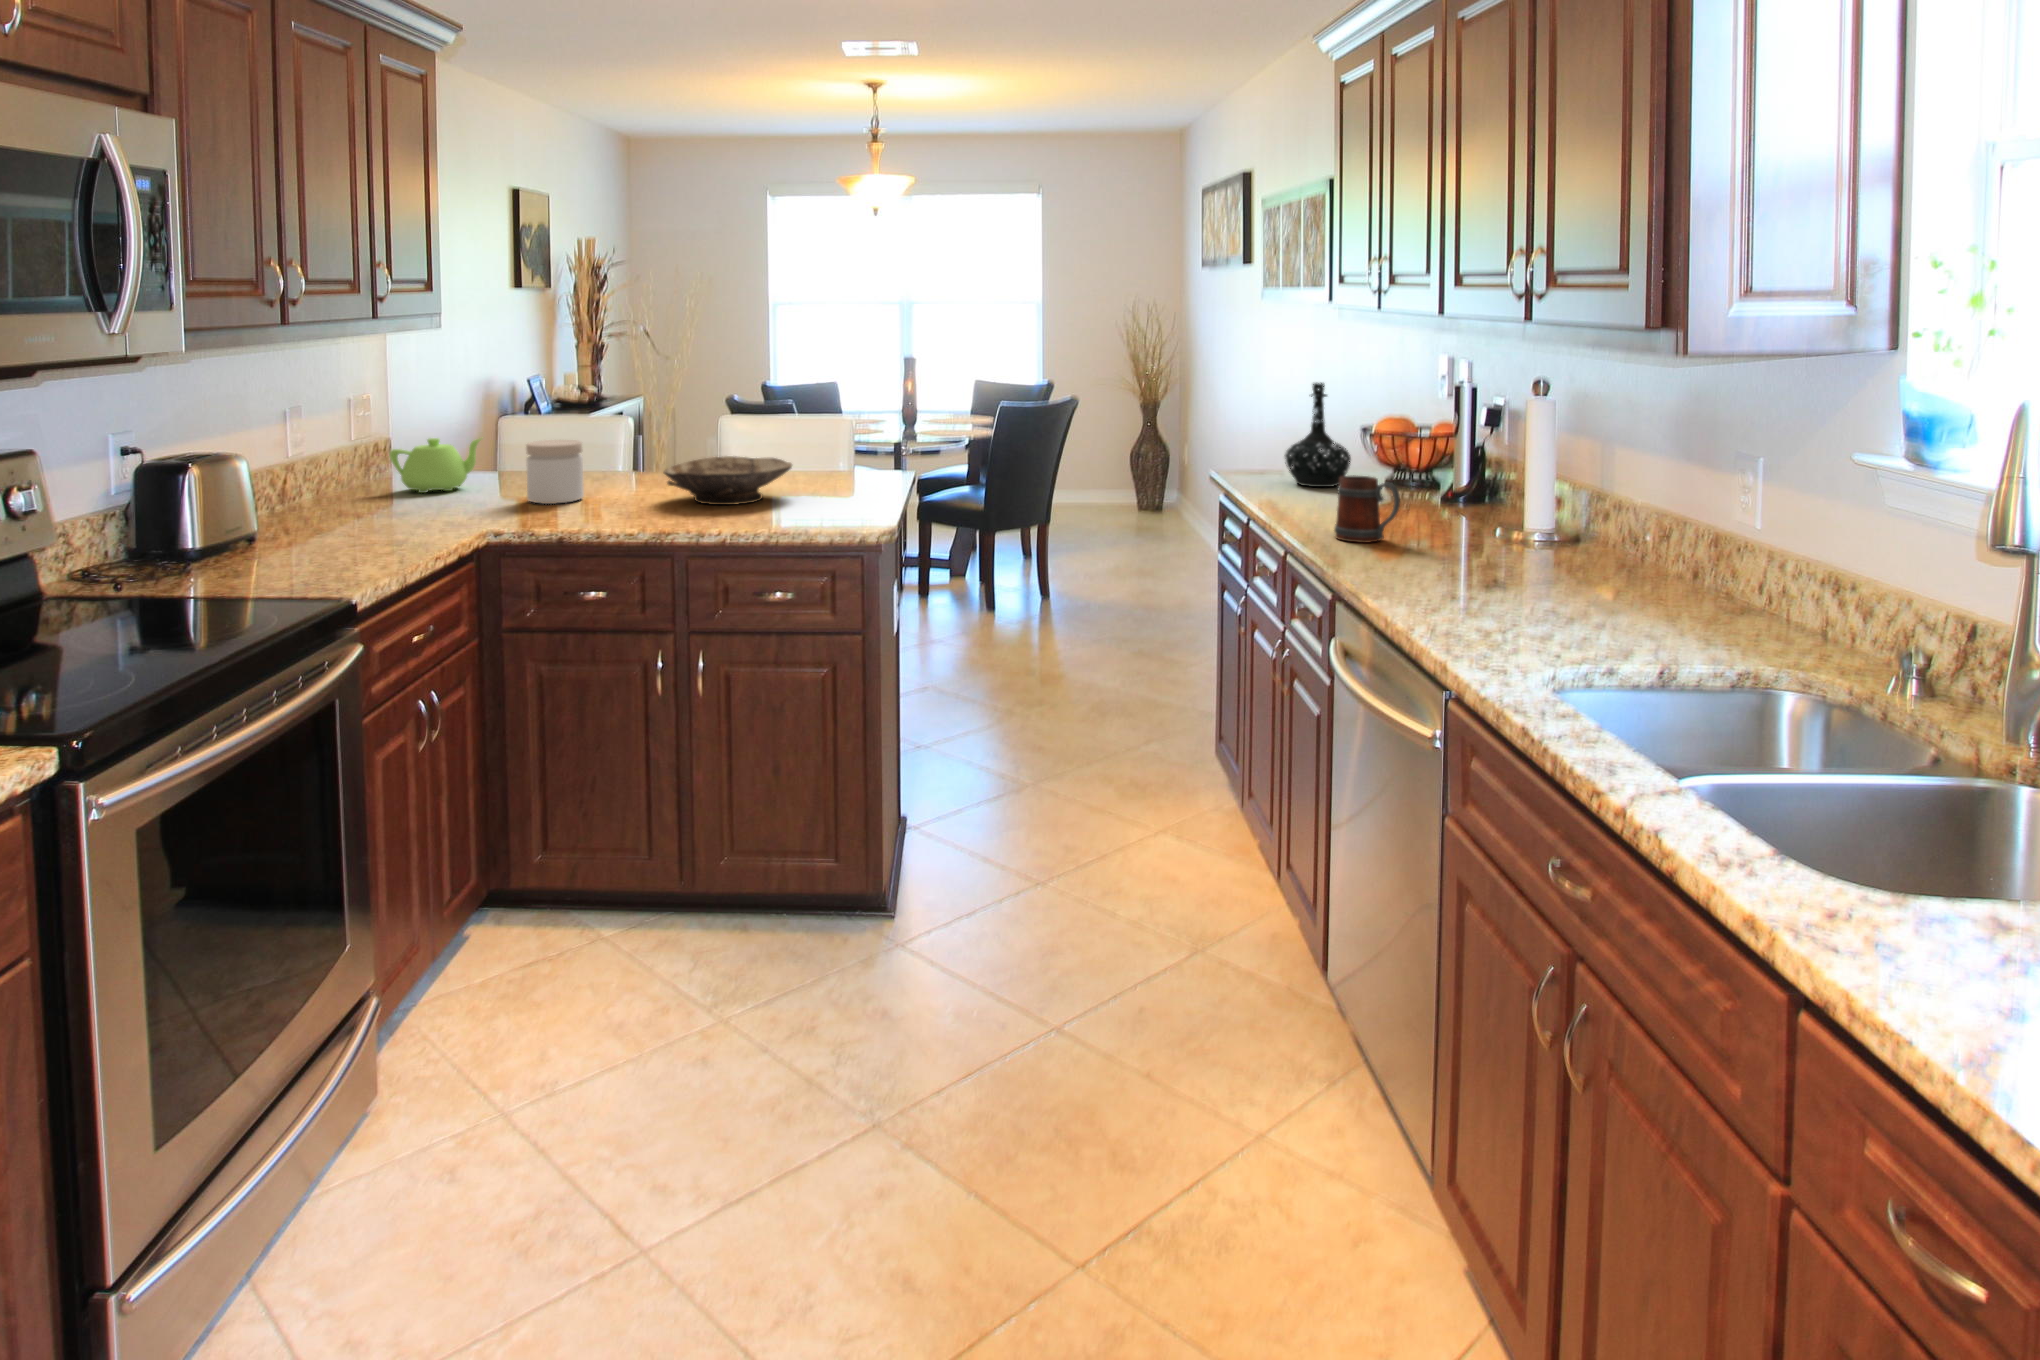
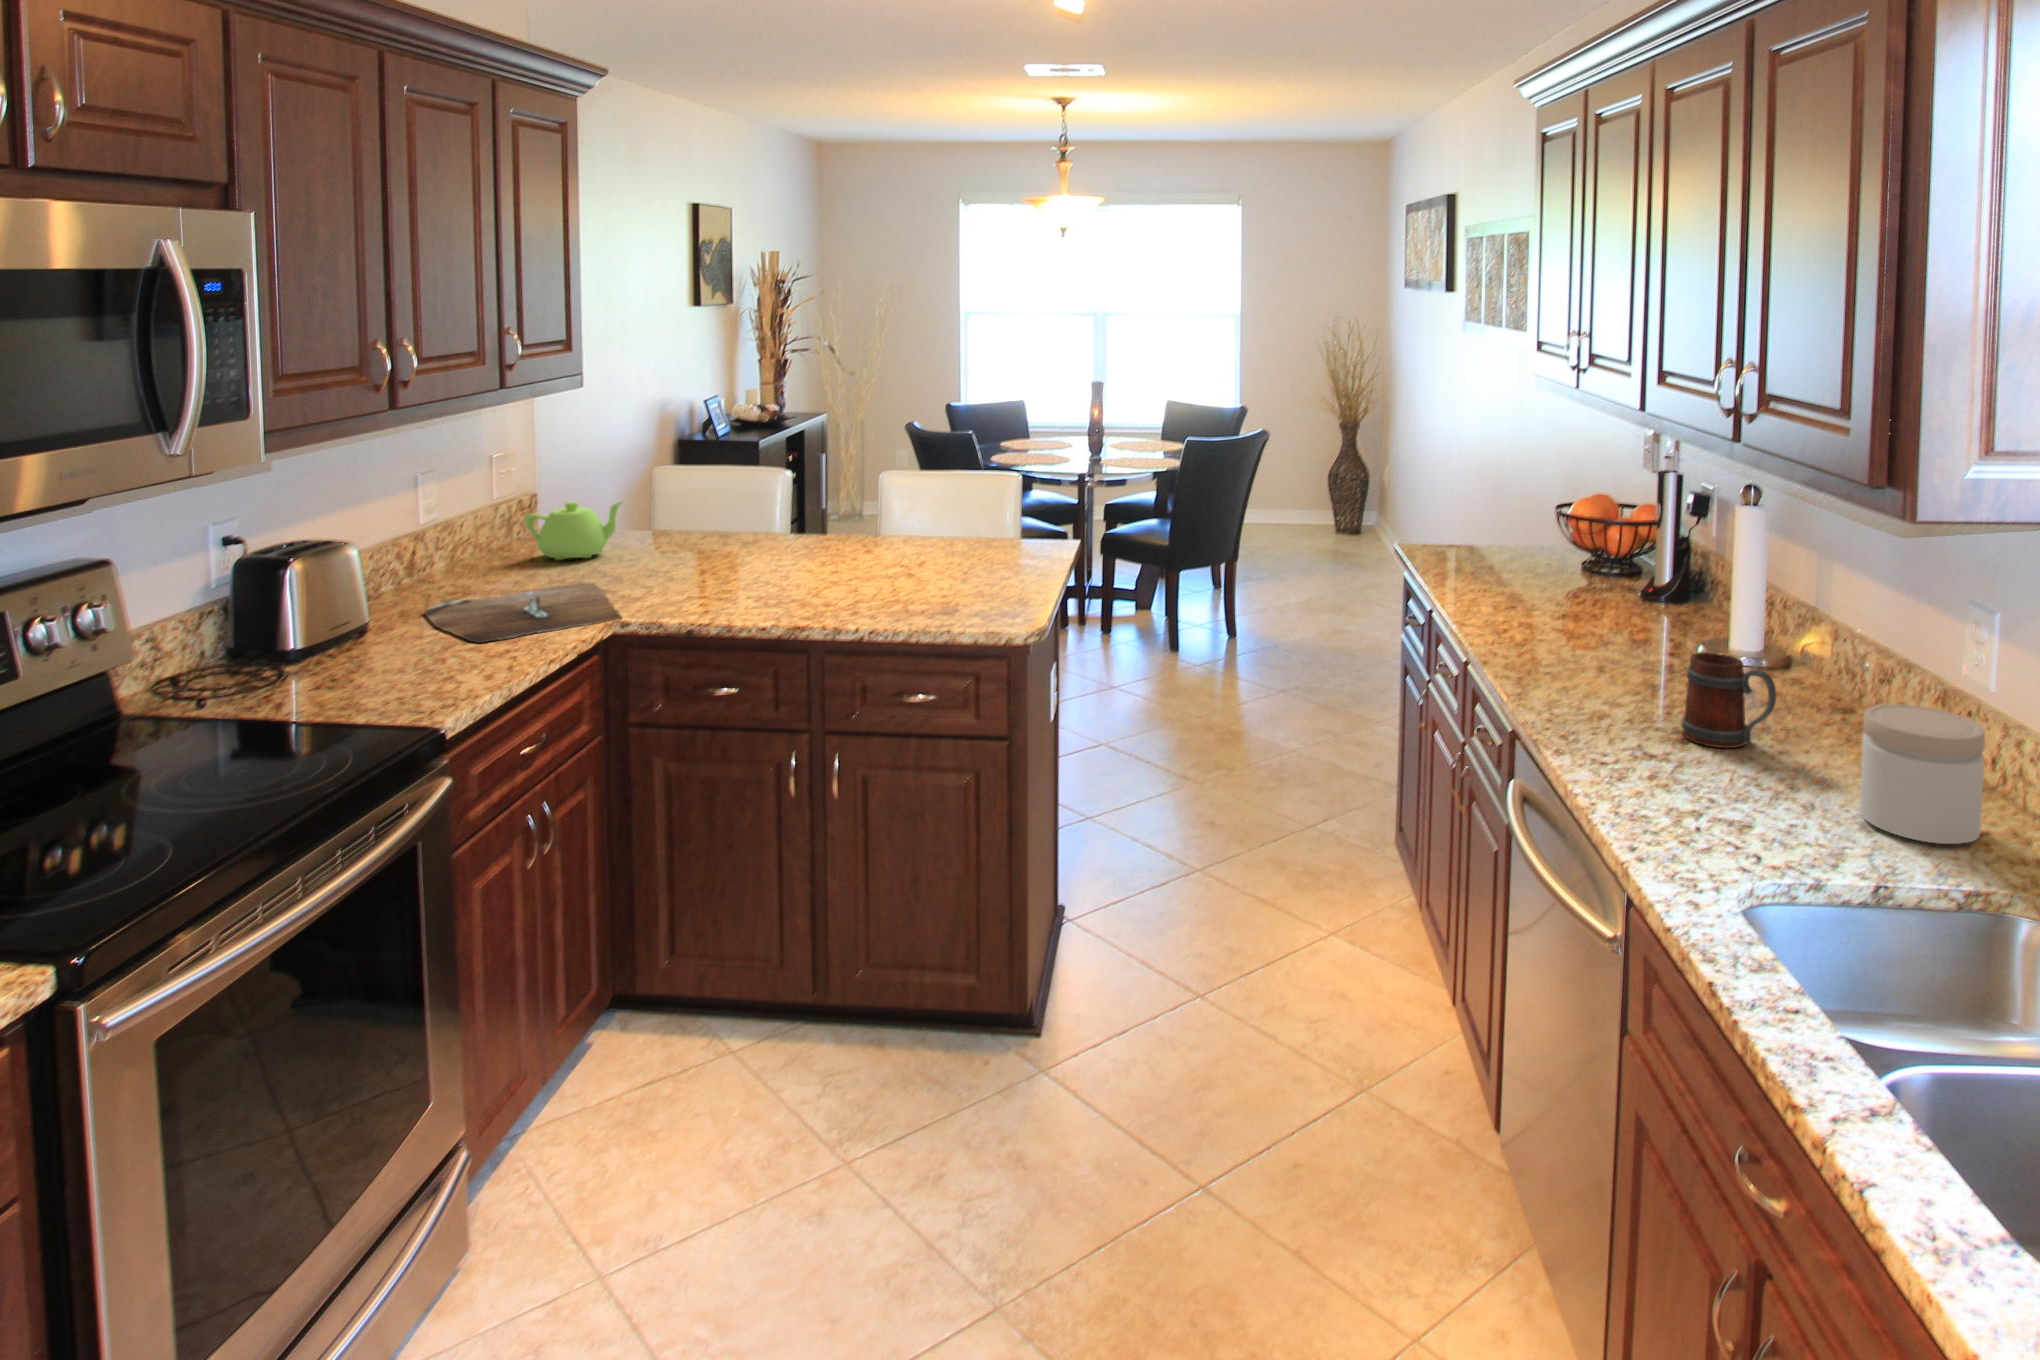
bottle: present [1285,383,1351,487] -> none [1474,458,1547,572]
jar: present [526,440,584,504] -> present [1859,704,1985,844]
bowl: present [663,456,792,505] -> none [804,529,942,588]
mug: present [1334,475,1400,543] -> present [1681,652,1776,748]
cutting board: none [306,506,498,546] -> present [425,583,622,643]

